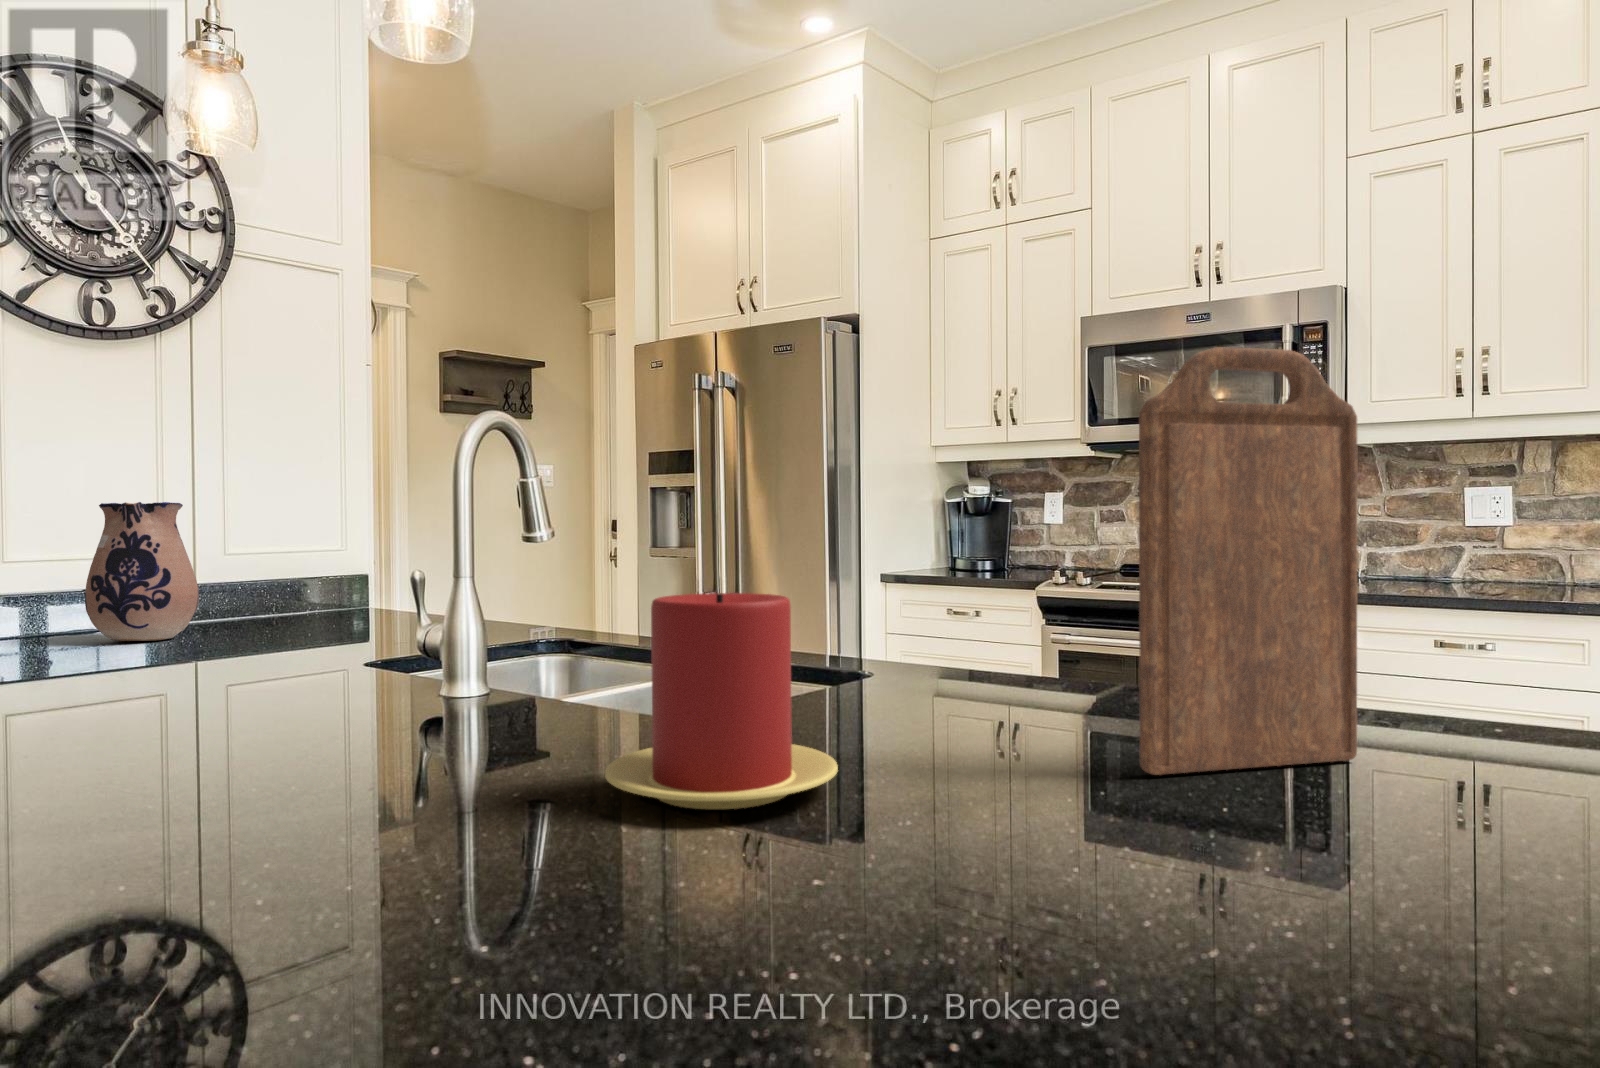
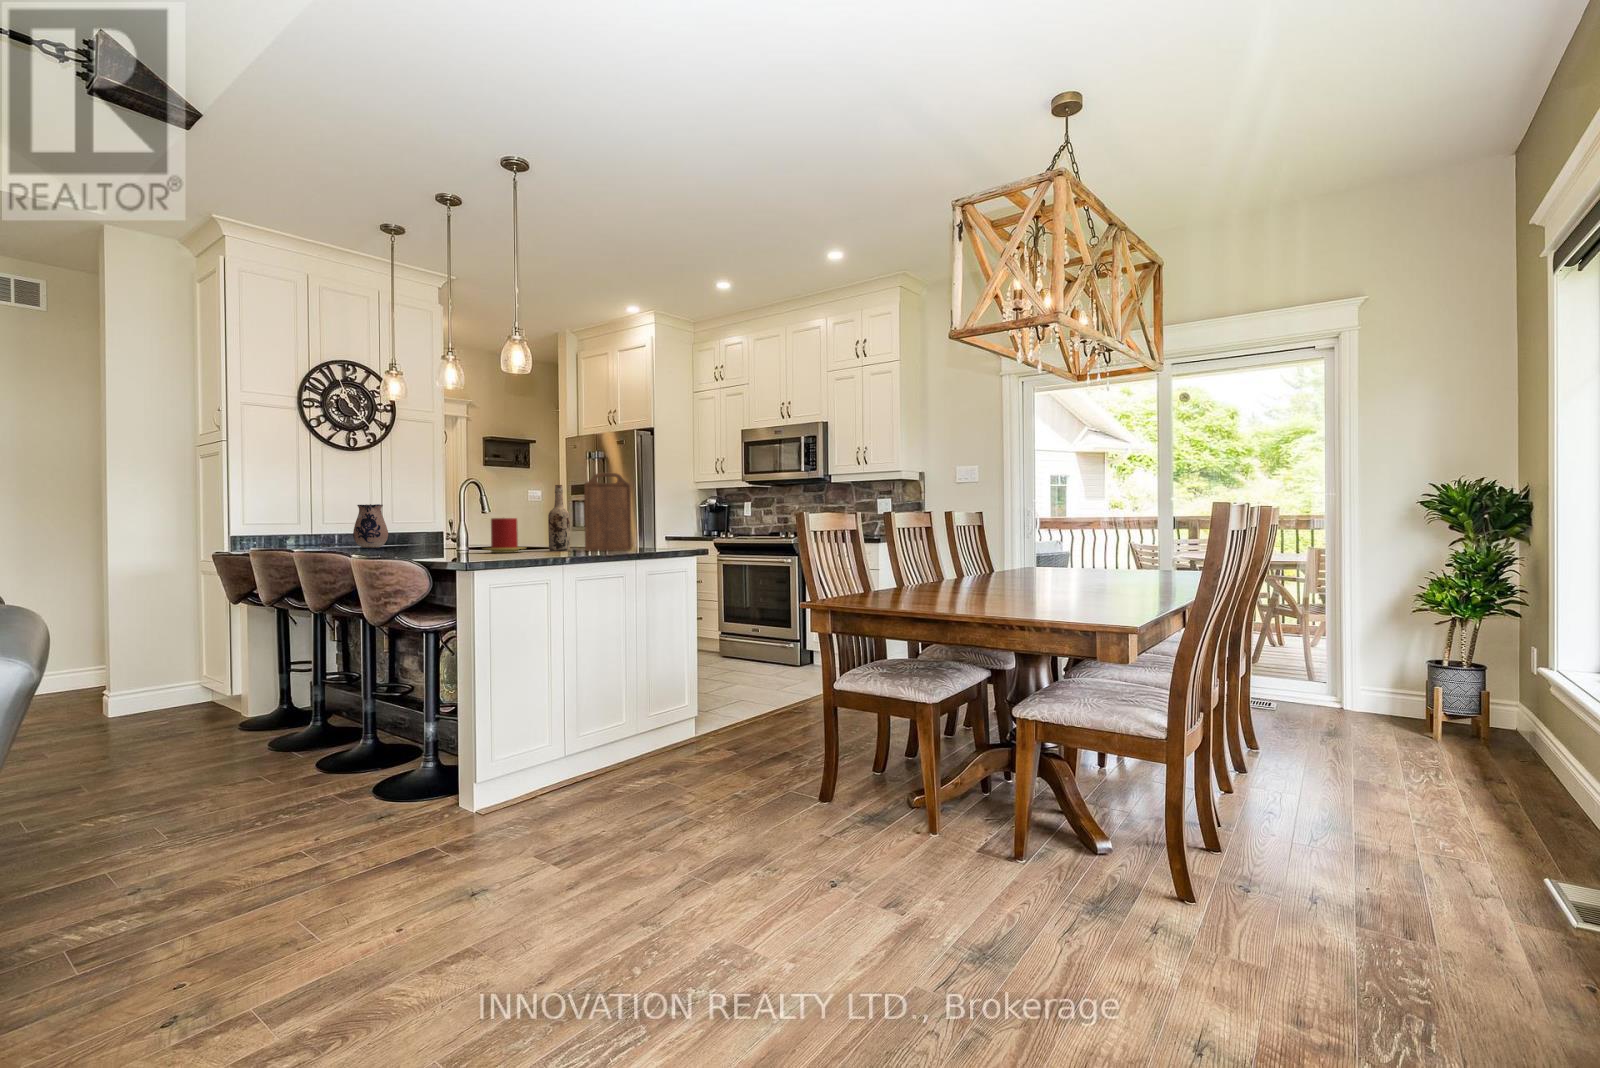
wine bottle: none [886,418,986,749] -> present [548,485,570,551]

